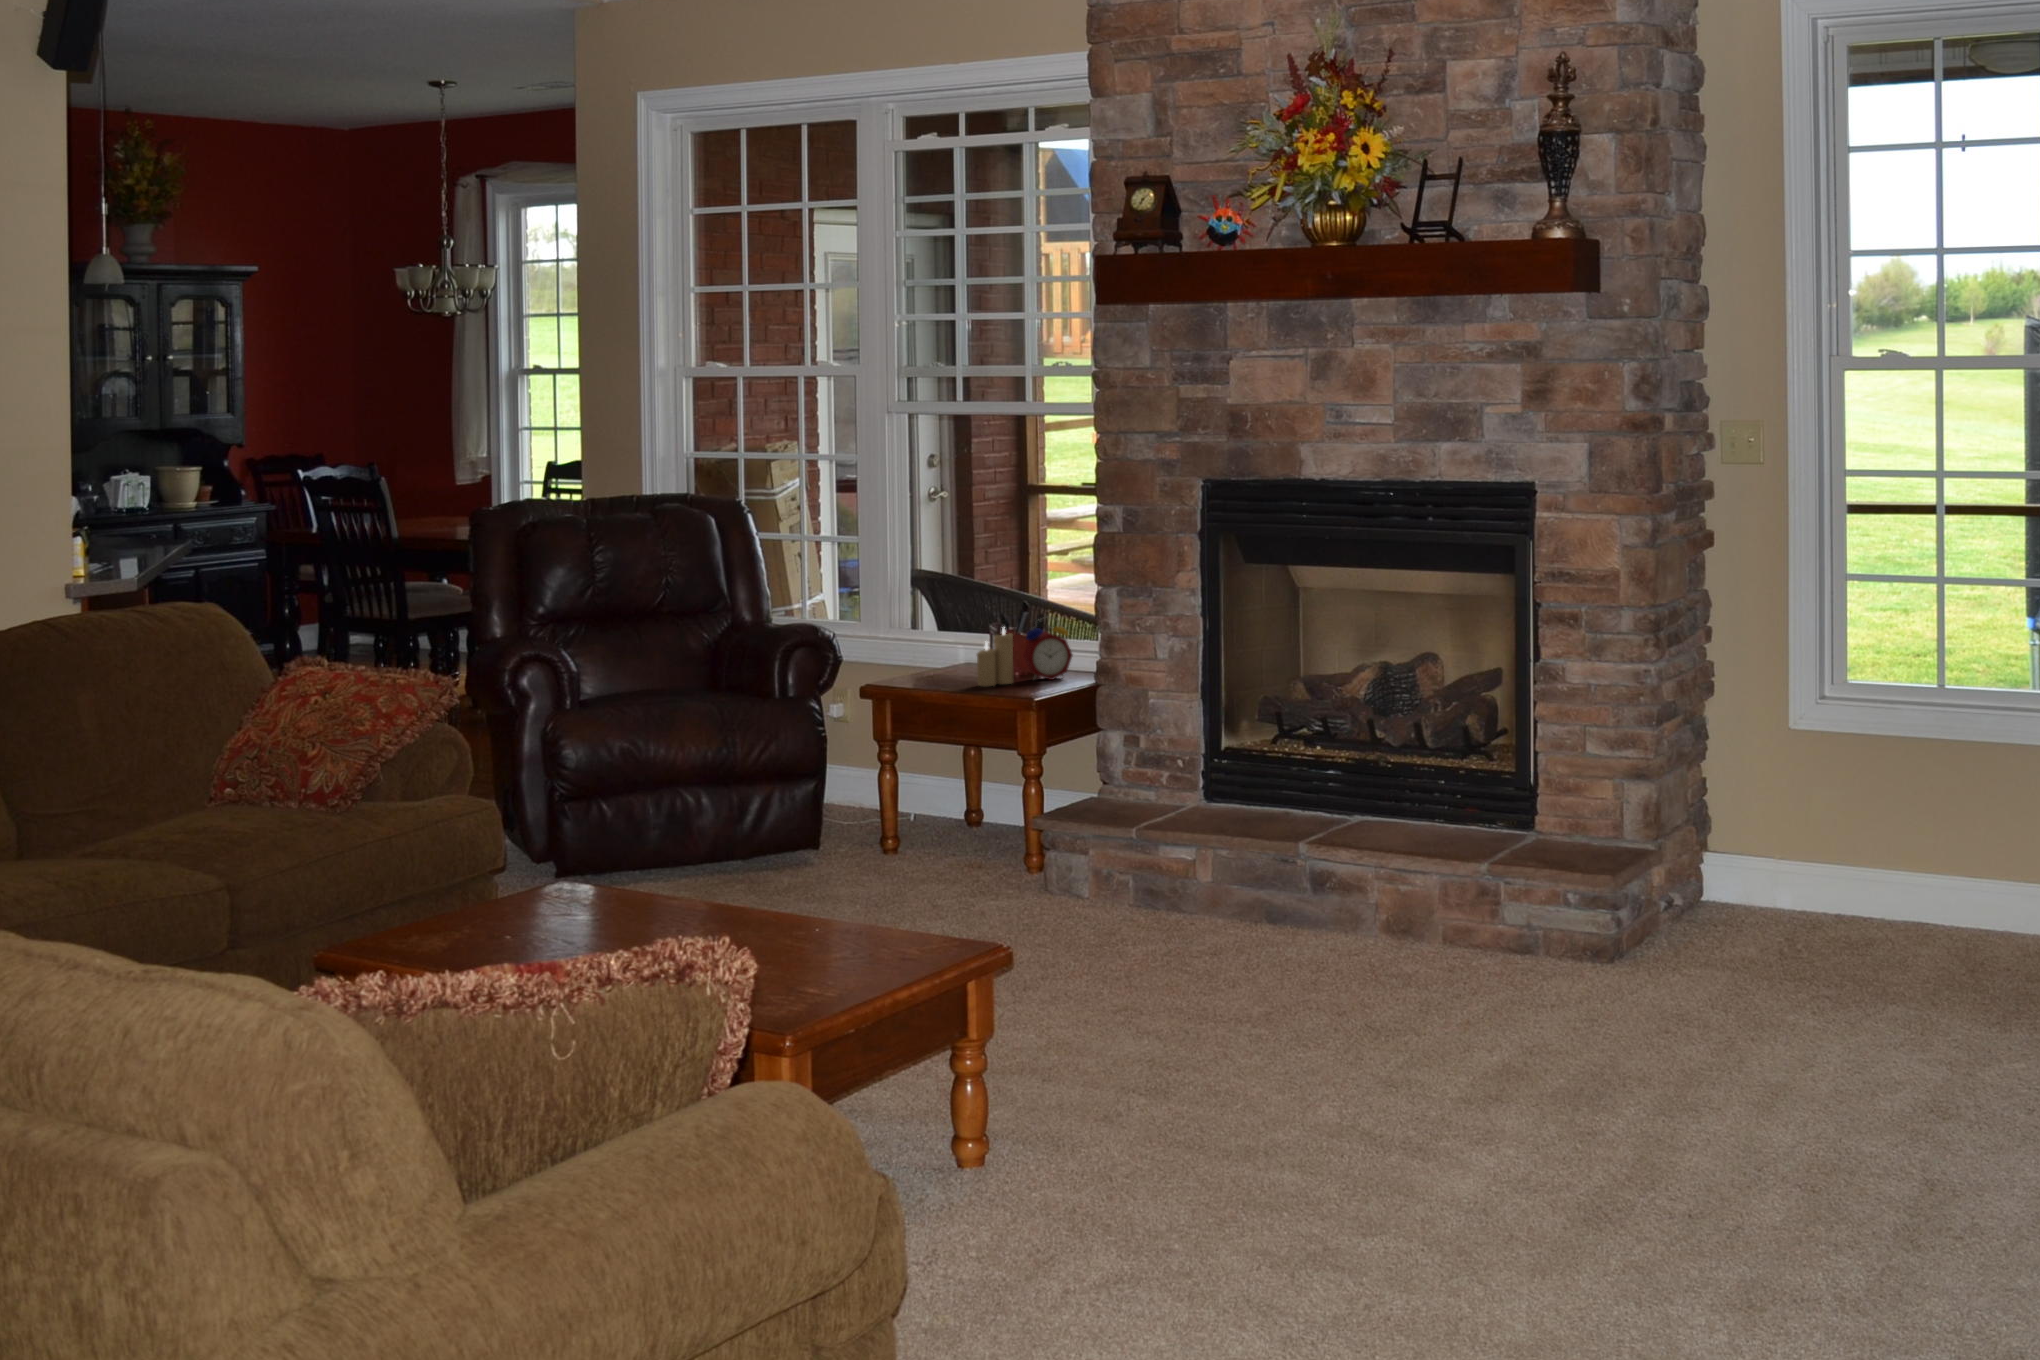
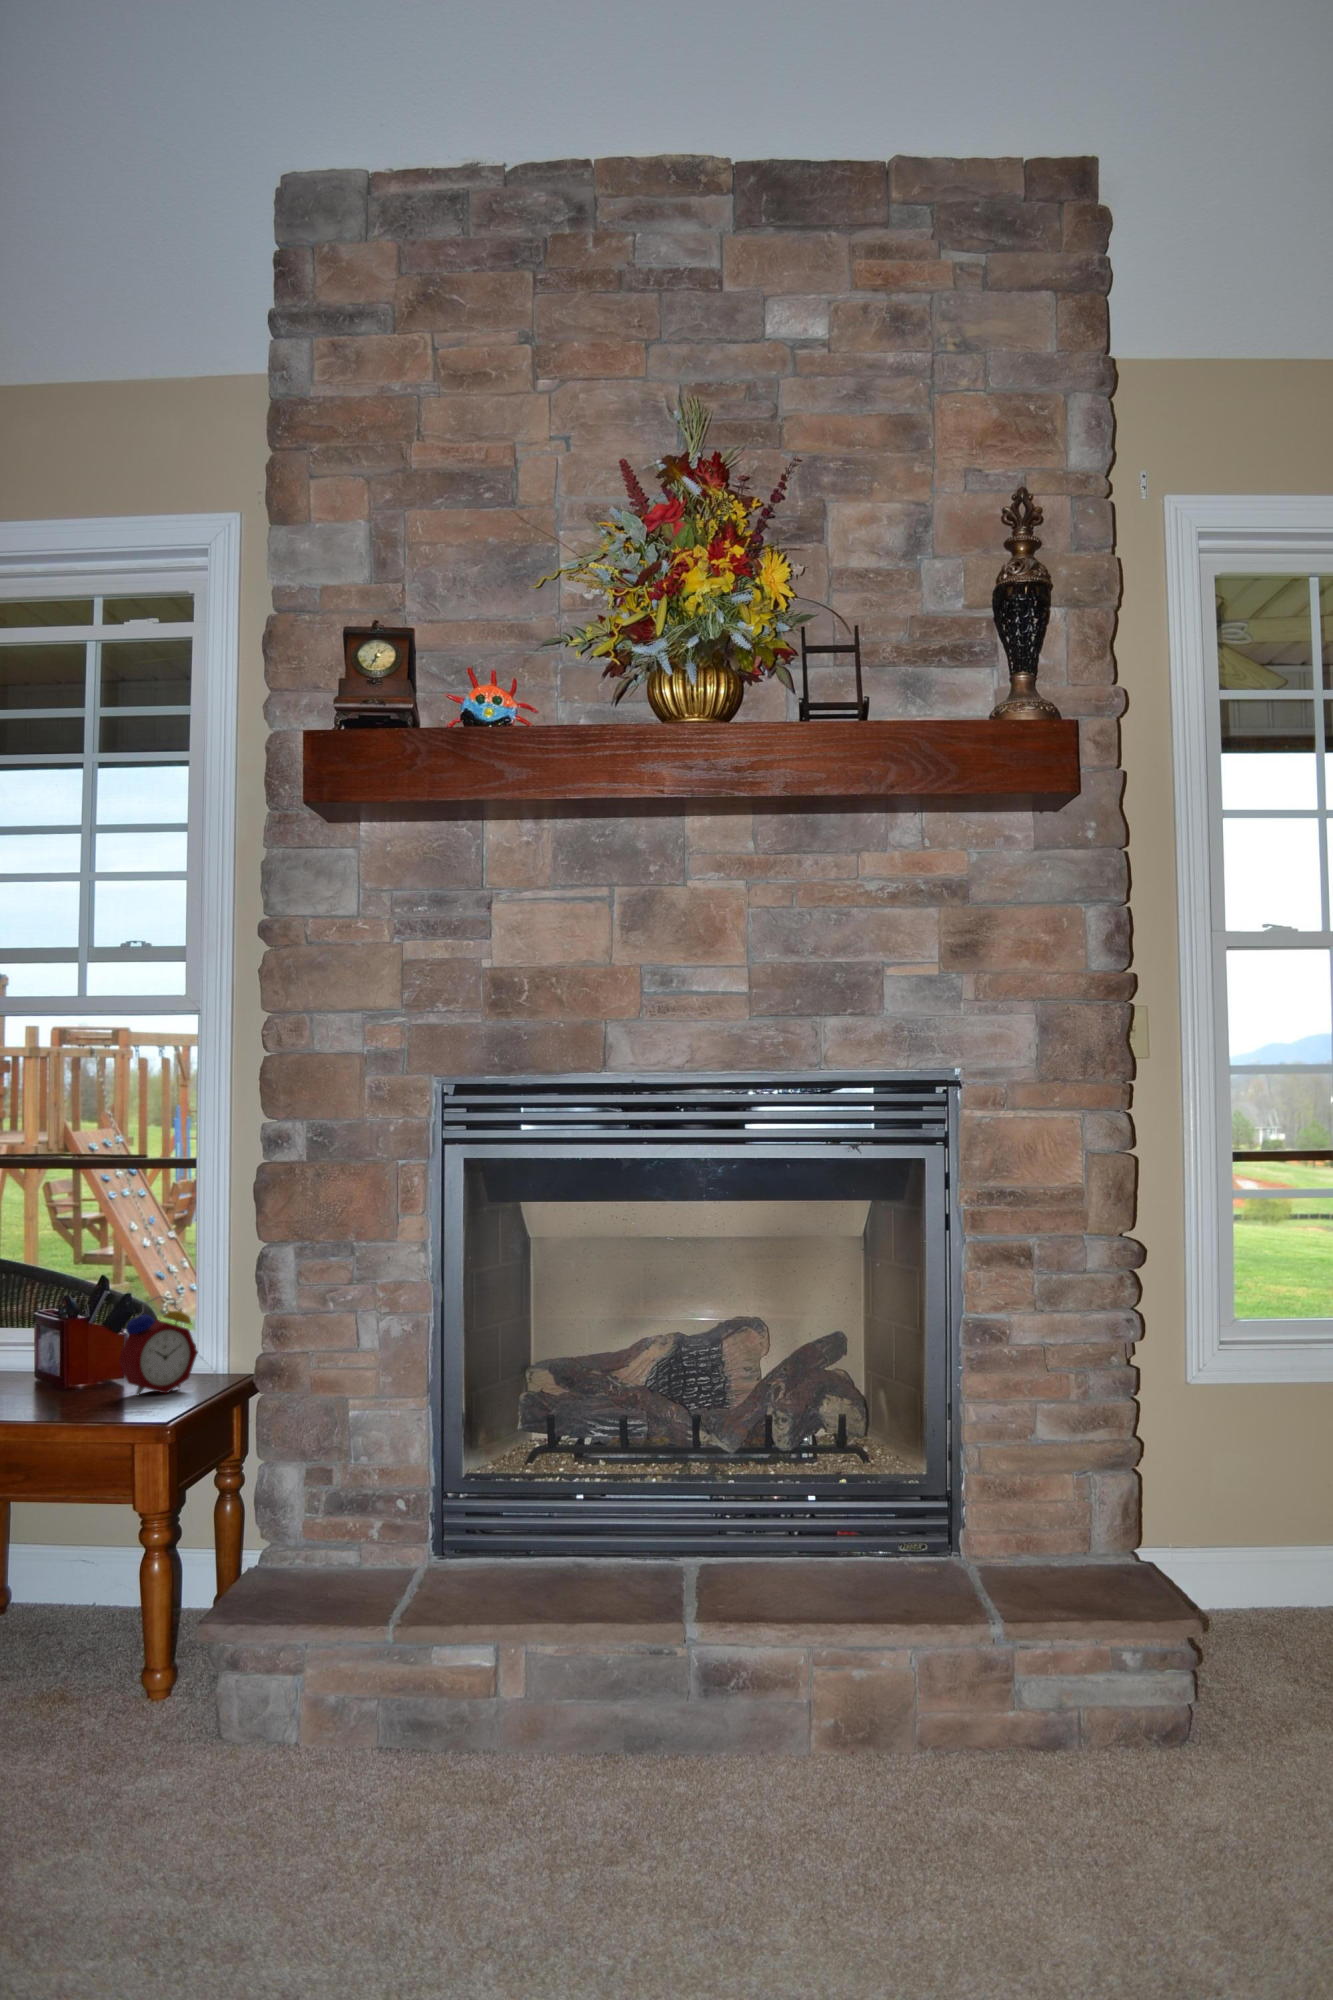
candle: present [977,627,1013,686] -> none [53,1314,113,1414]

